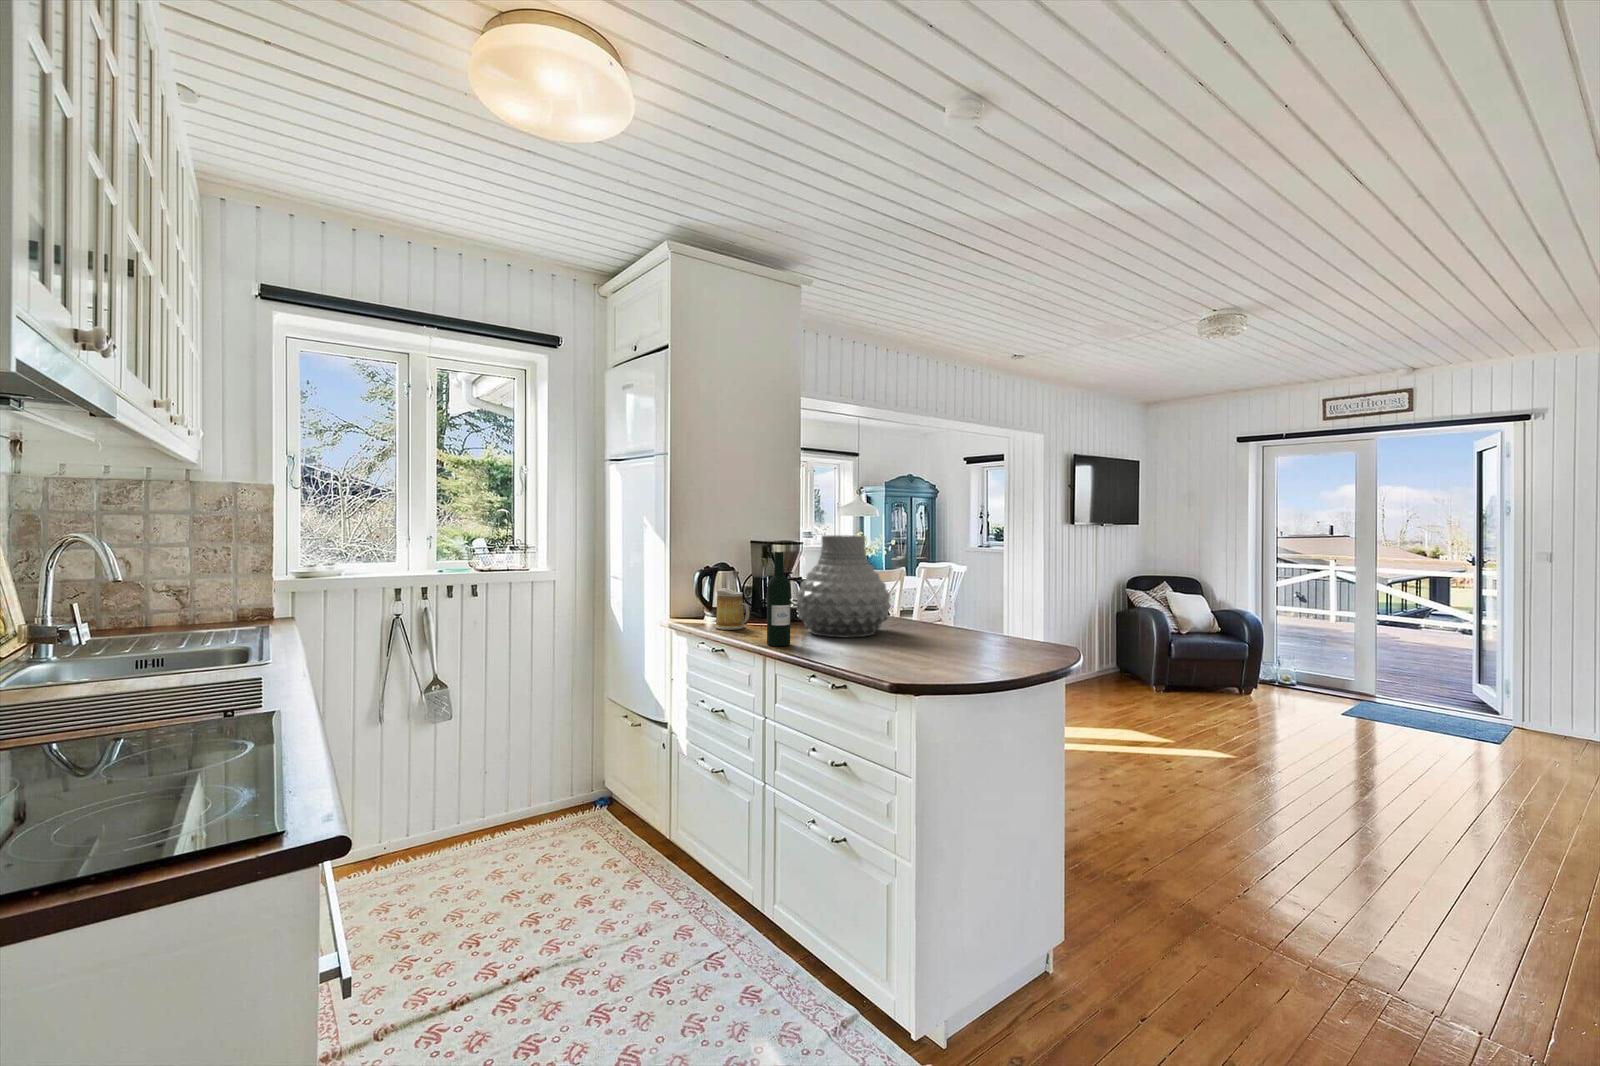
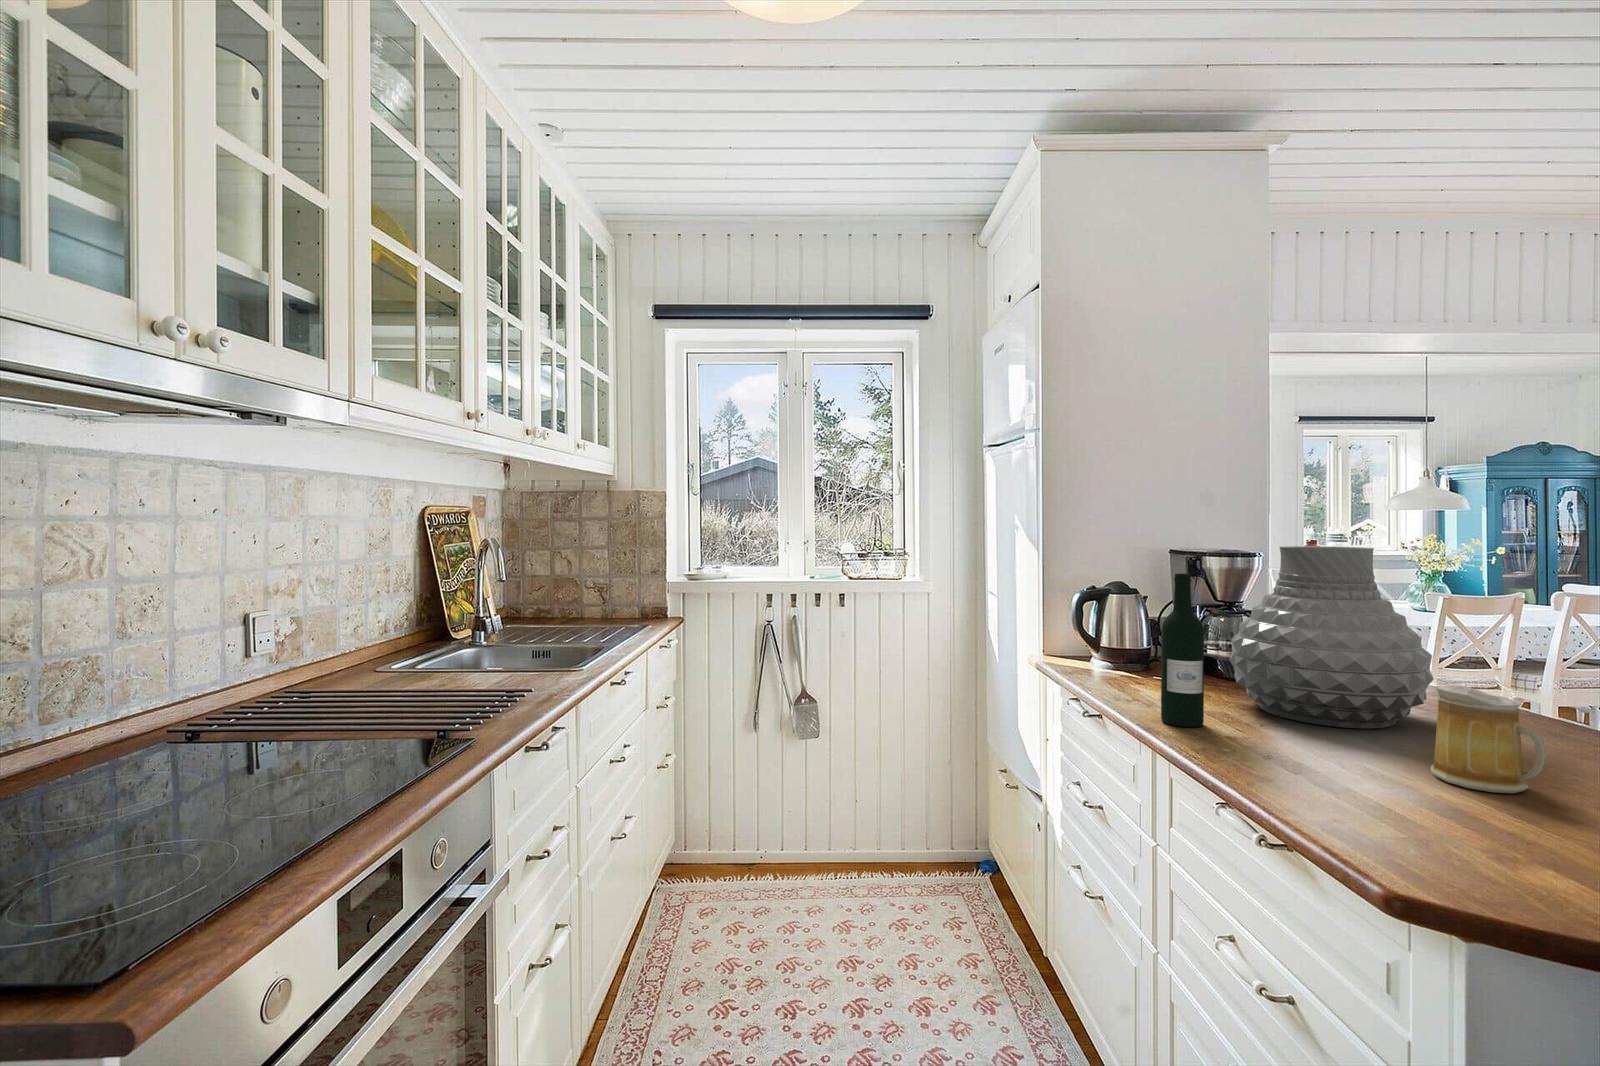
mug: present [715,588,750,630] -> present [1431,684,1547,793]

